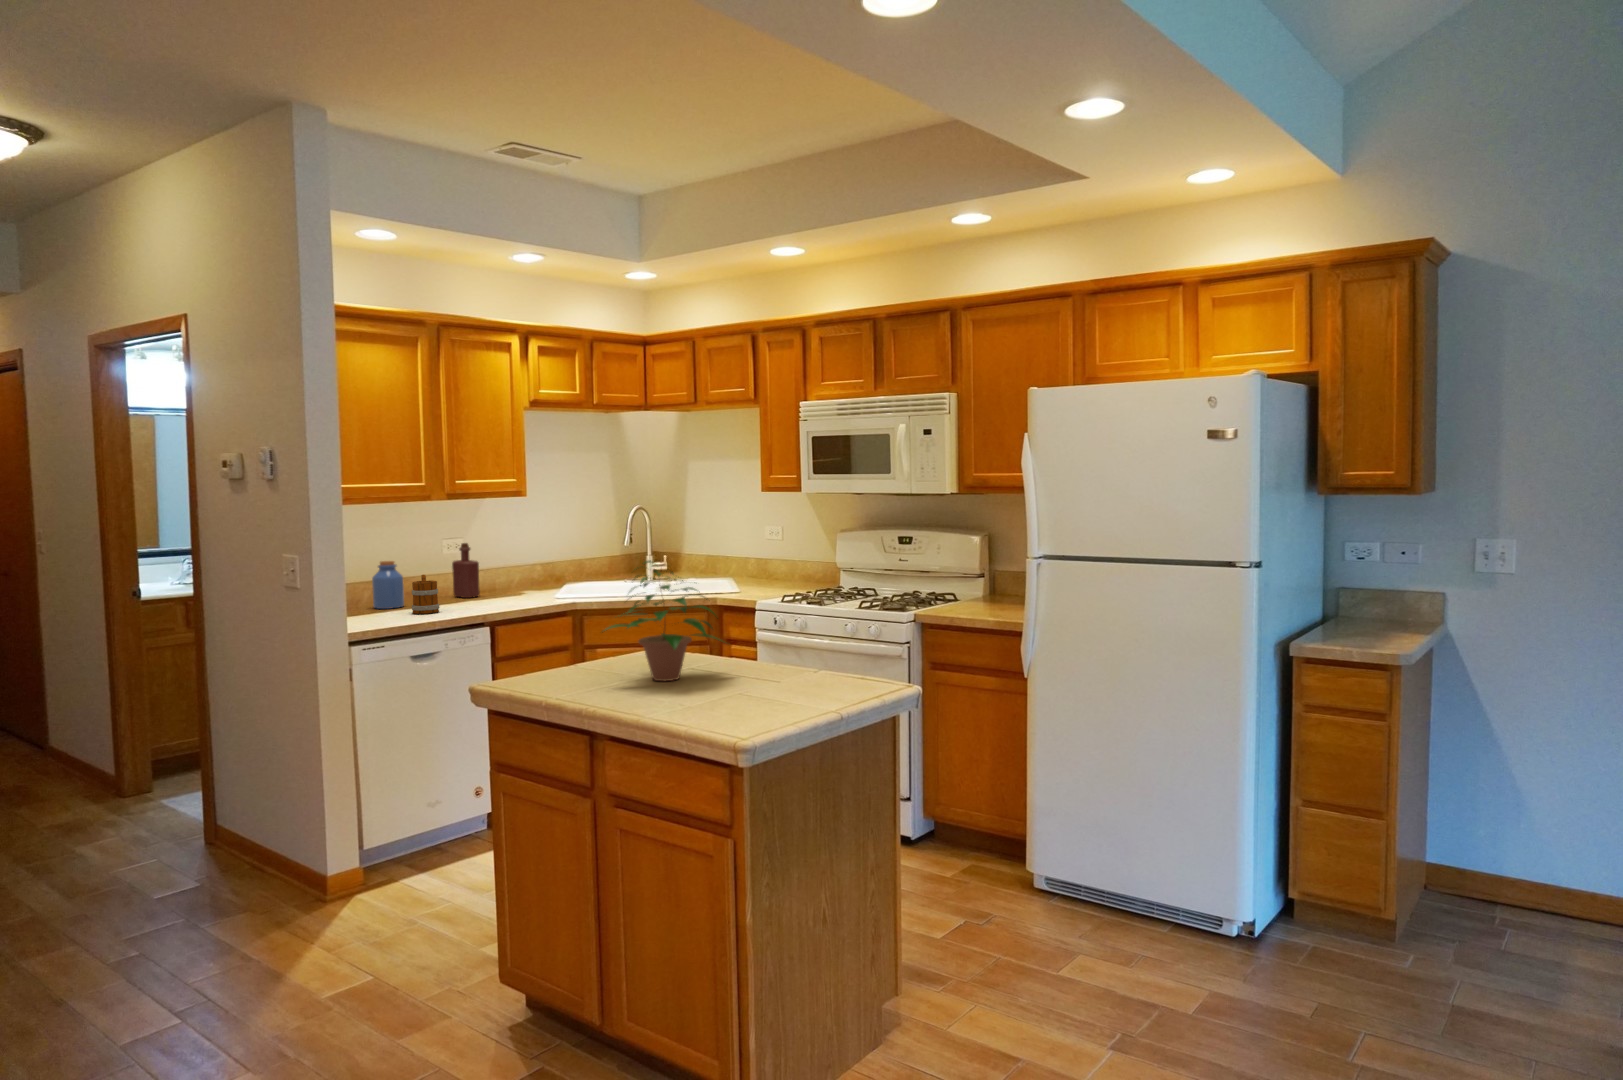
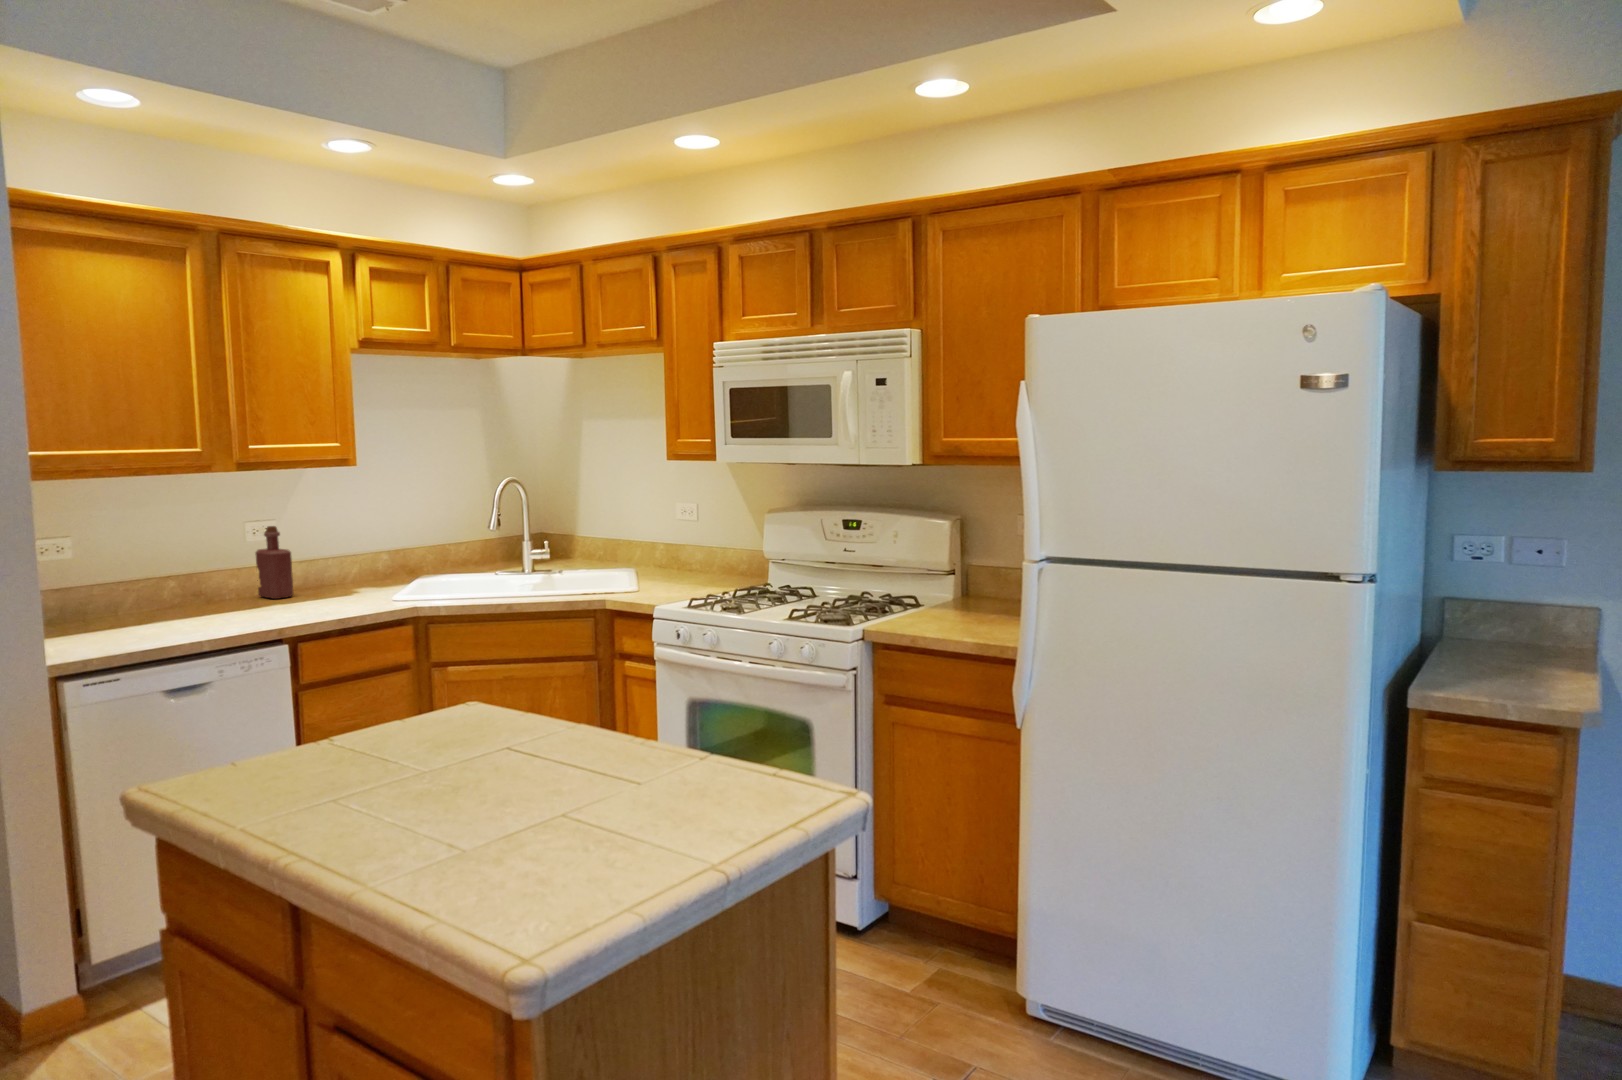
jar: present [372,561,404,609] -> none [129,552,178,618]
potted plant: present [605,561,721,681] -> none [339,582,572,785]
mug: present [412,575,440,614] -> none [176,572,217,628]

